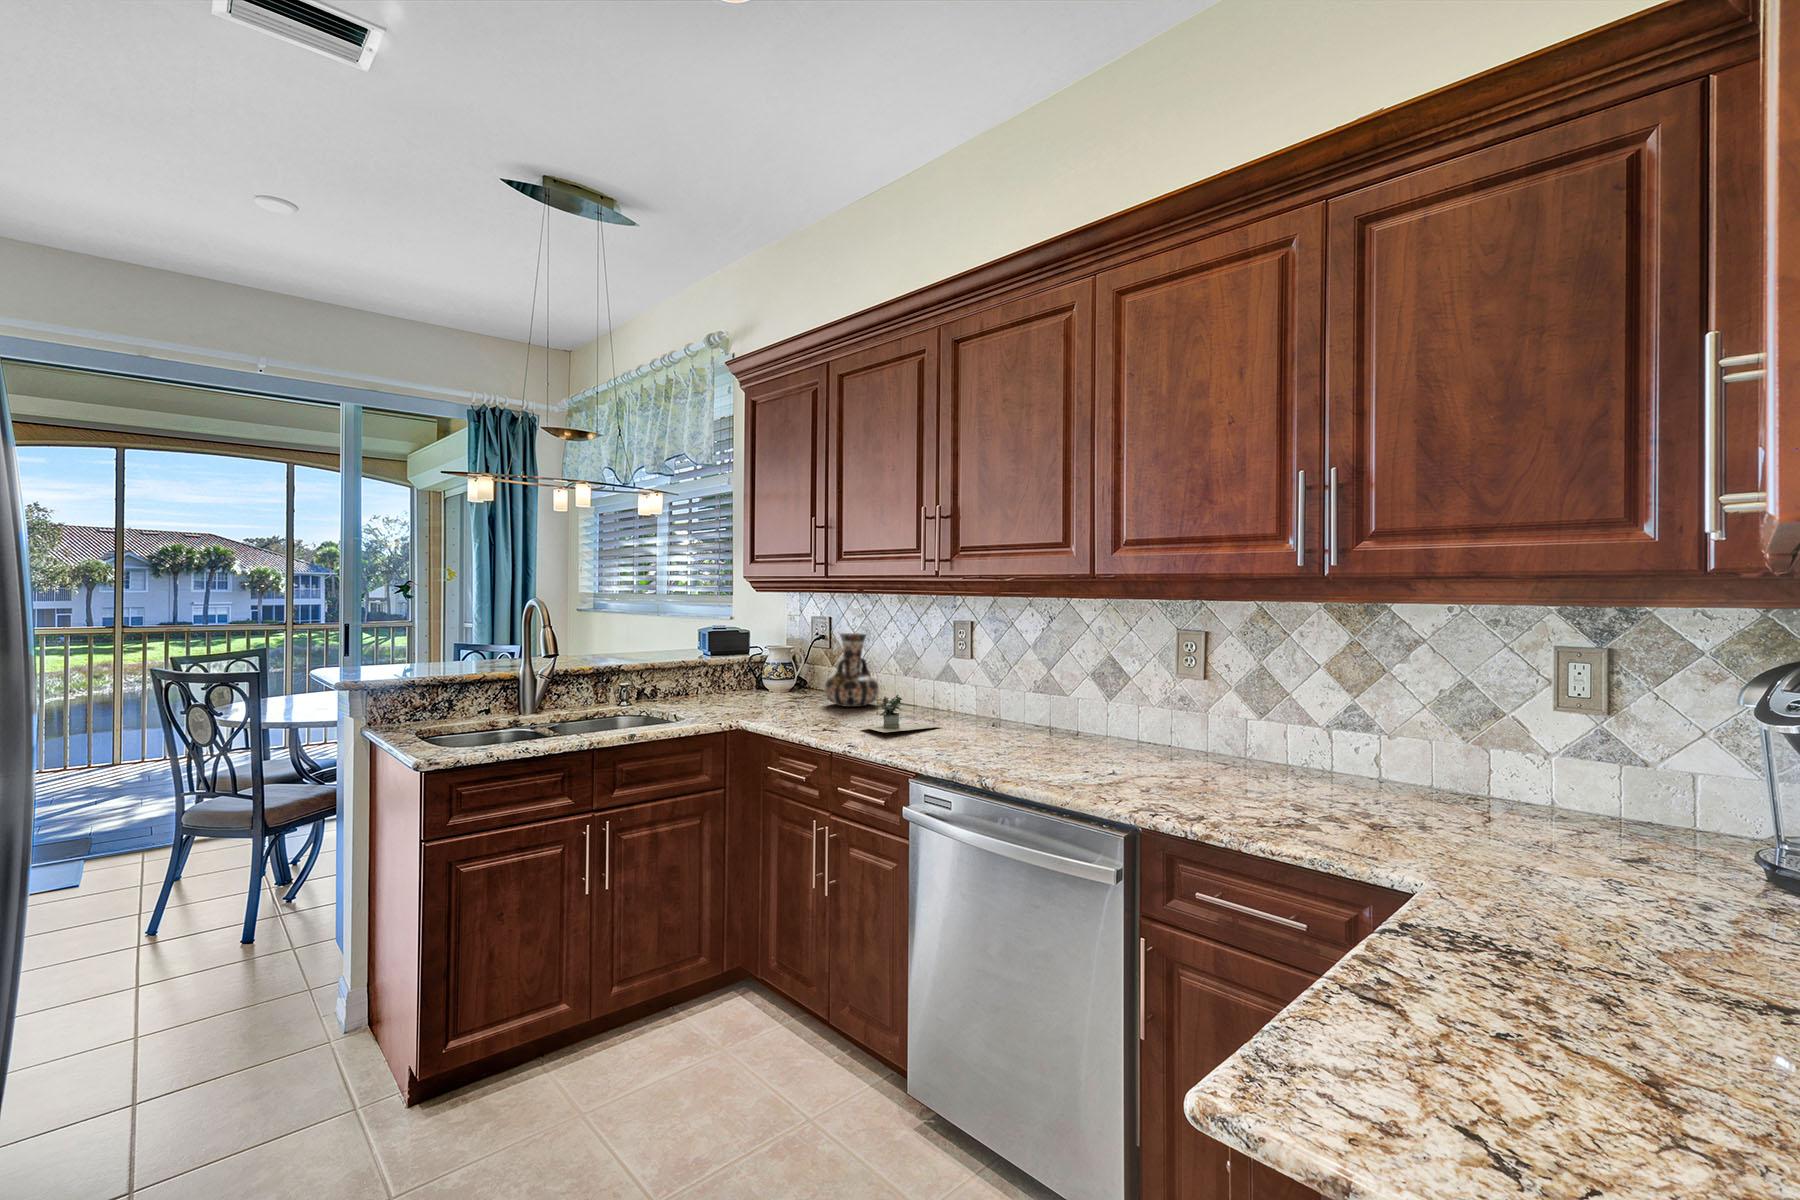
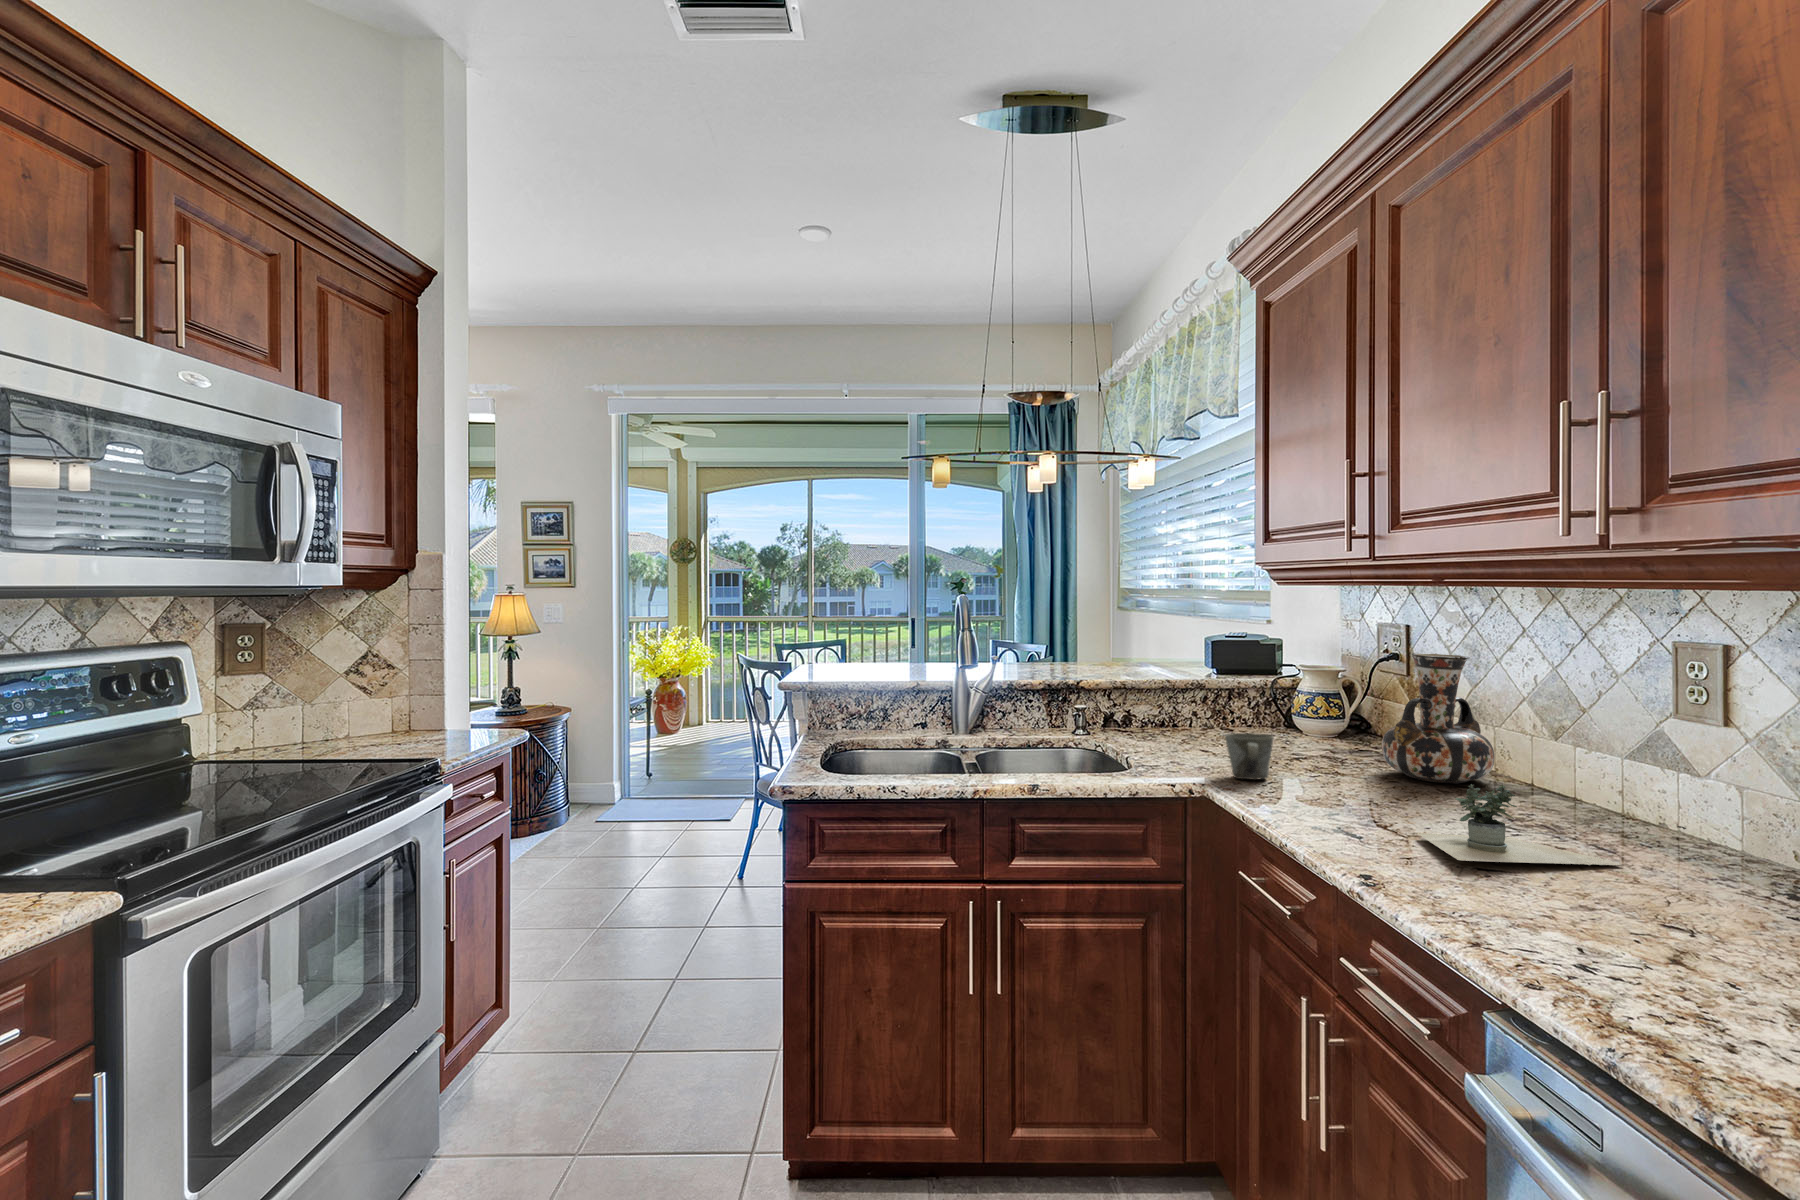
mug: none [743,688,772,717] -> present [1225,733,1274,780]

